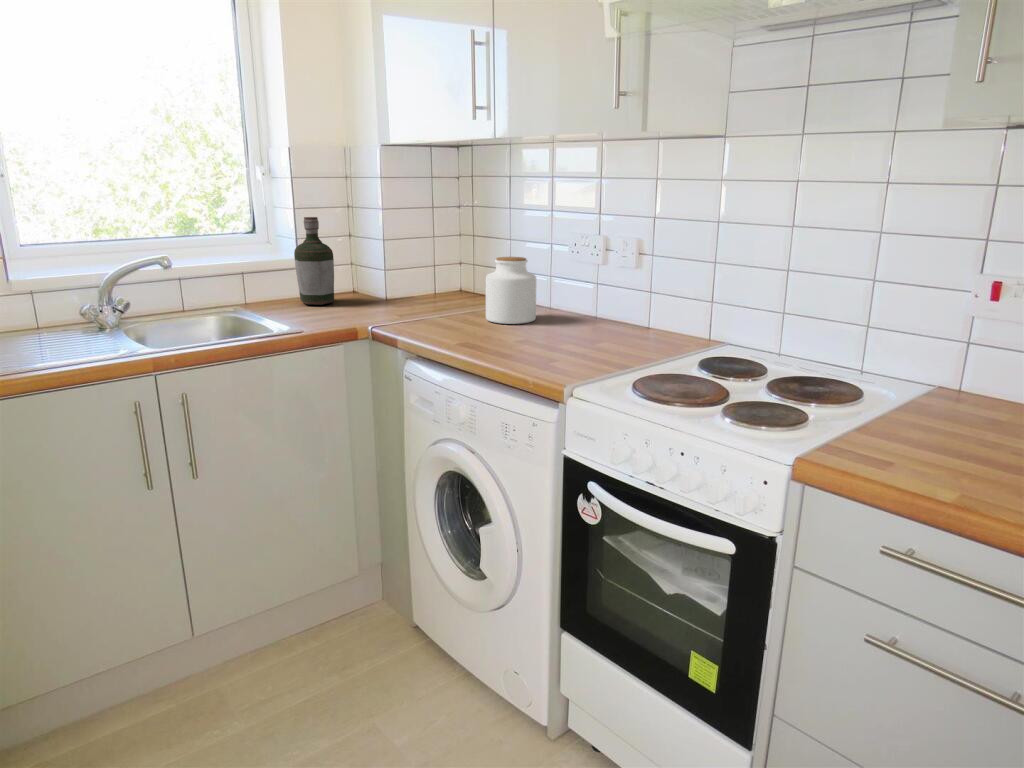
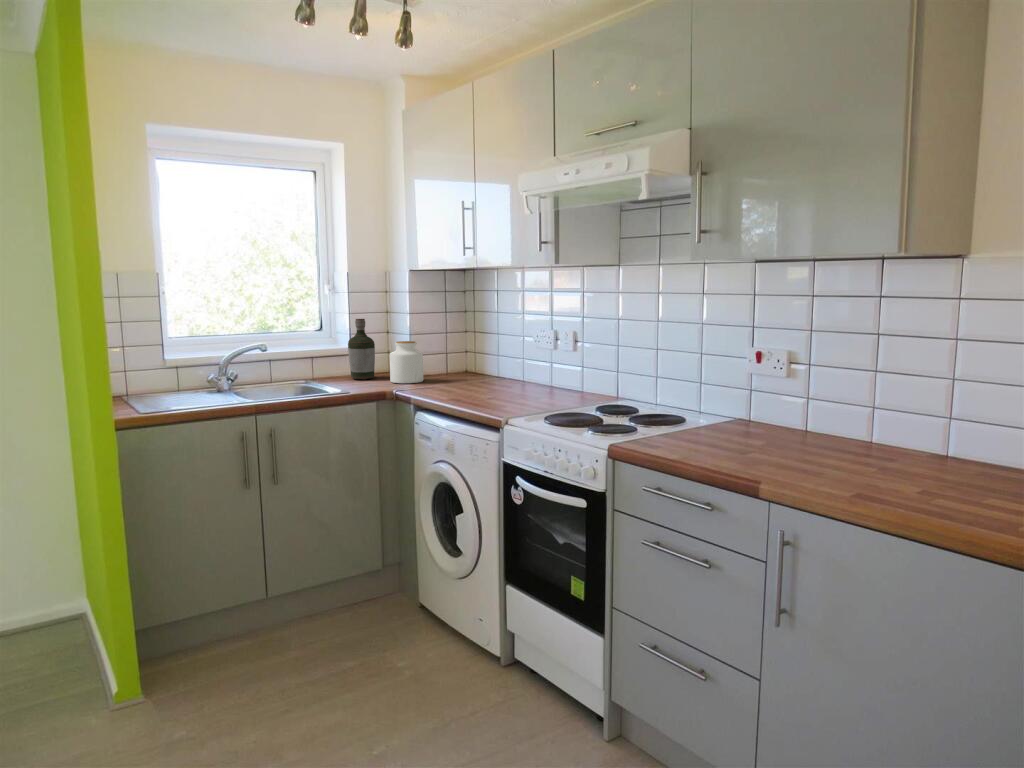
jar: present [486,257,536,324] -> present [390,341,423,383]

